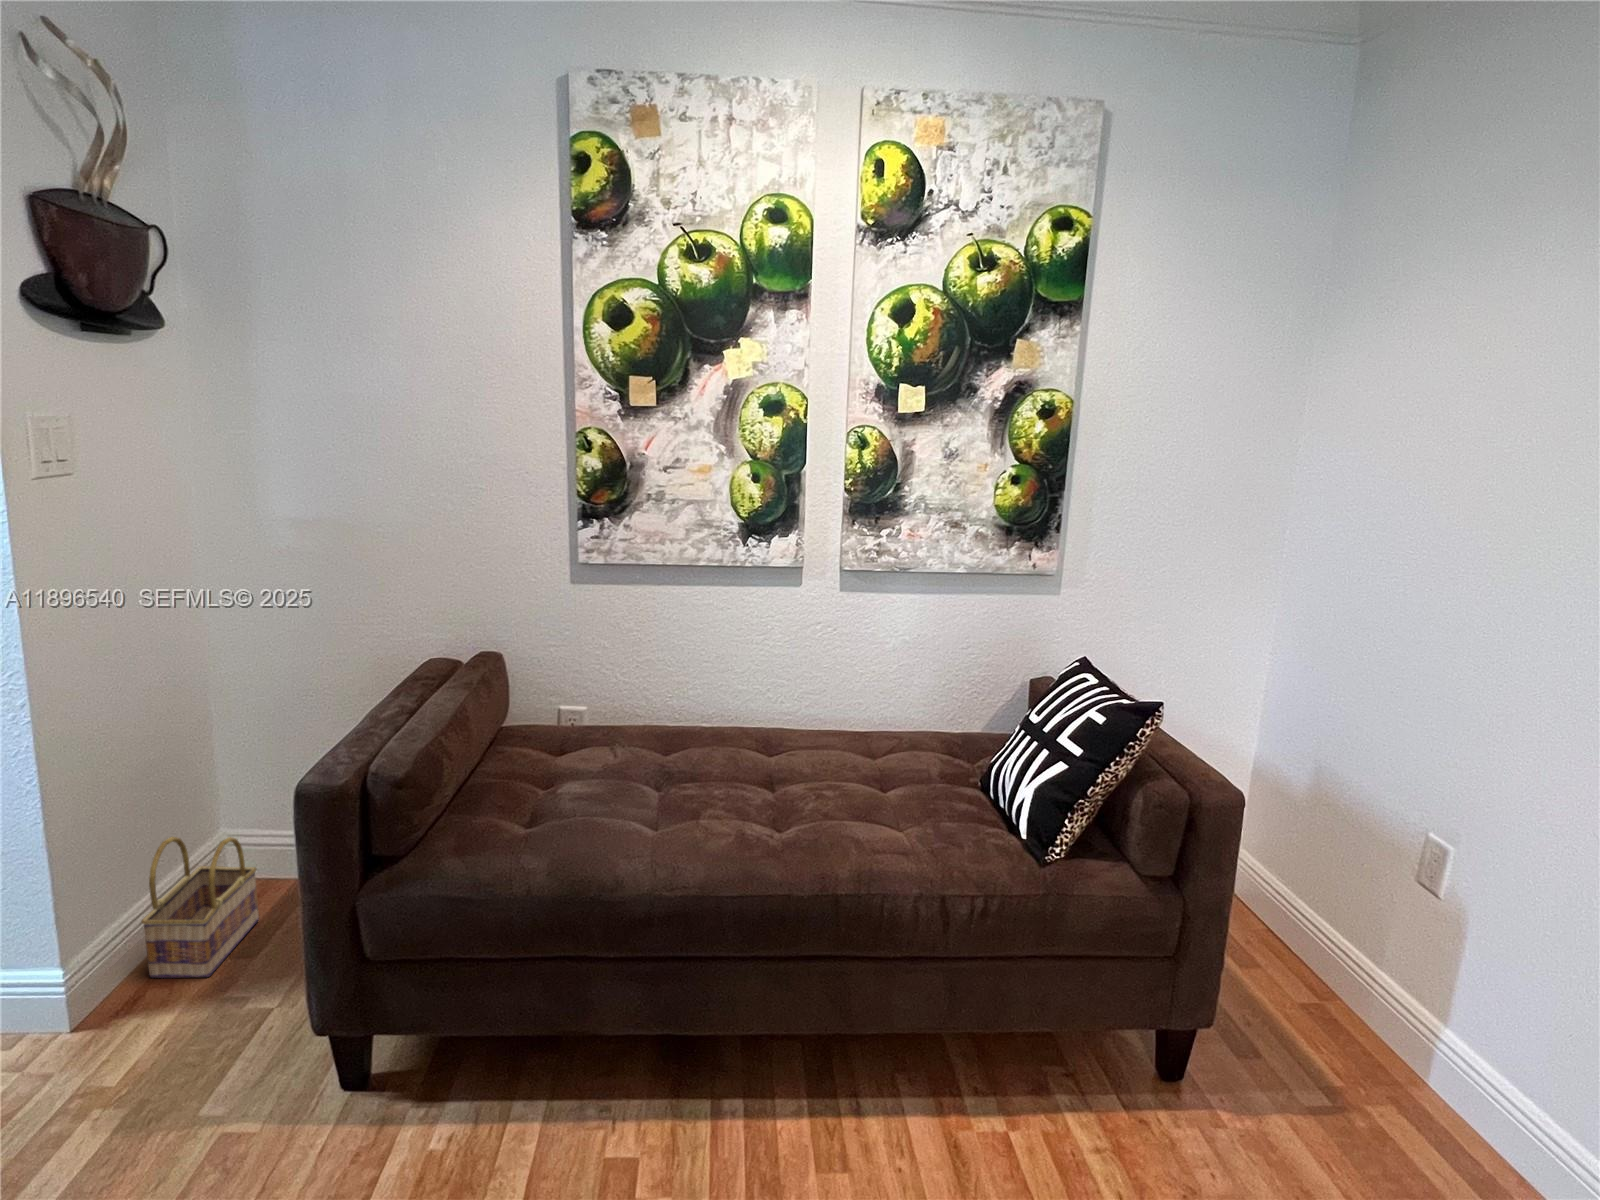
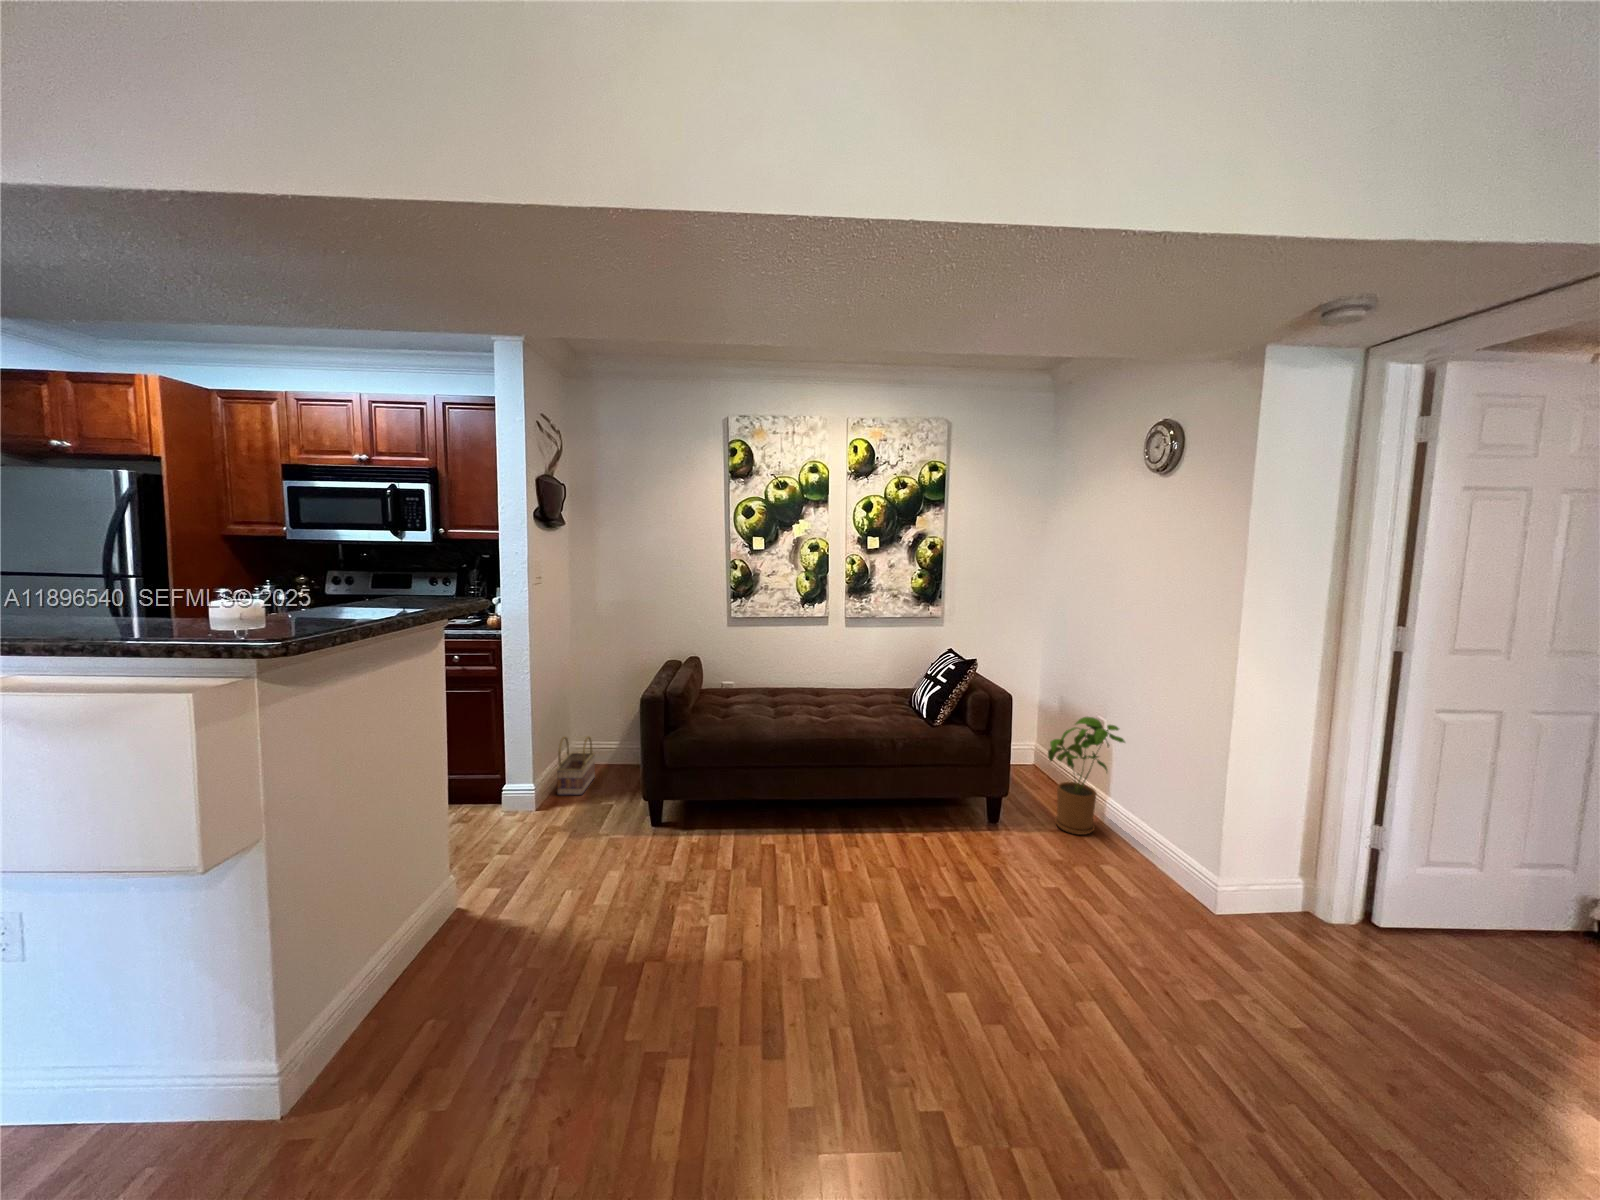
house plant: none [1313,858,1535,1127] -> present [1048,717,1125,835]

